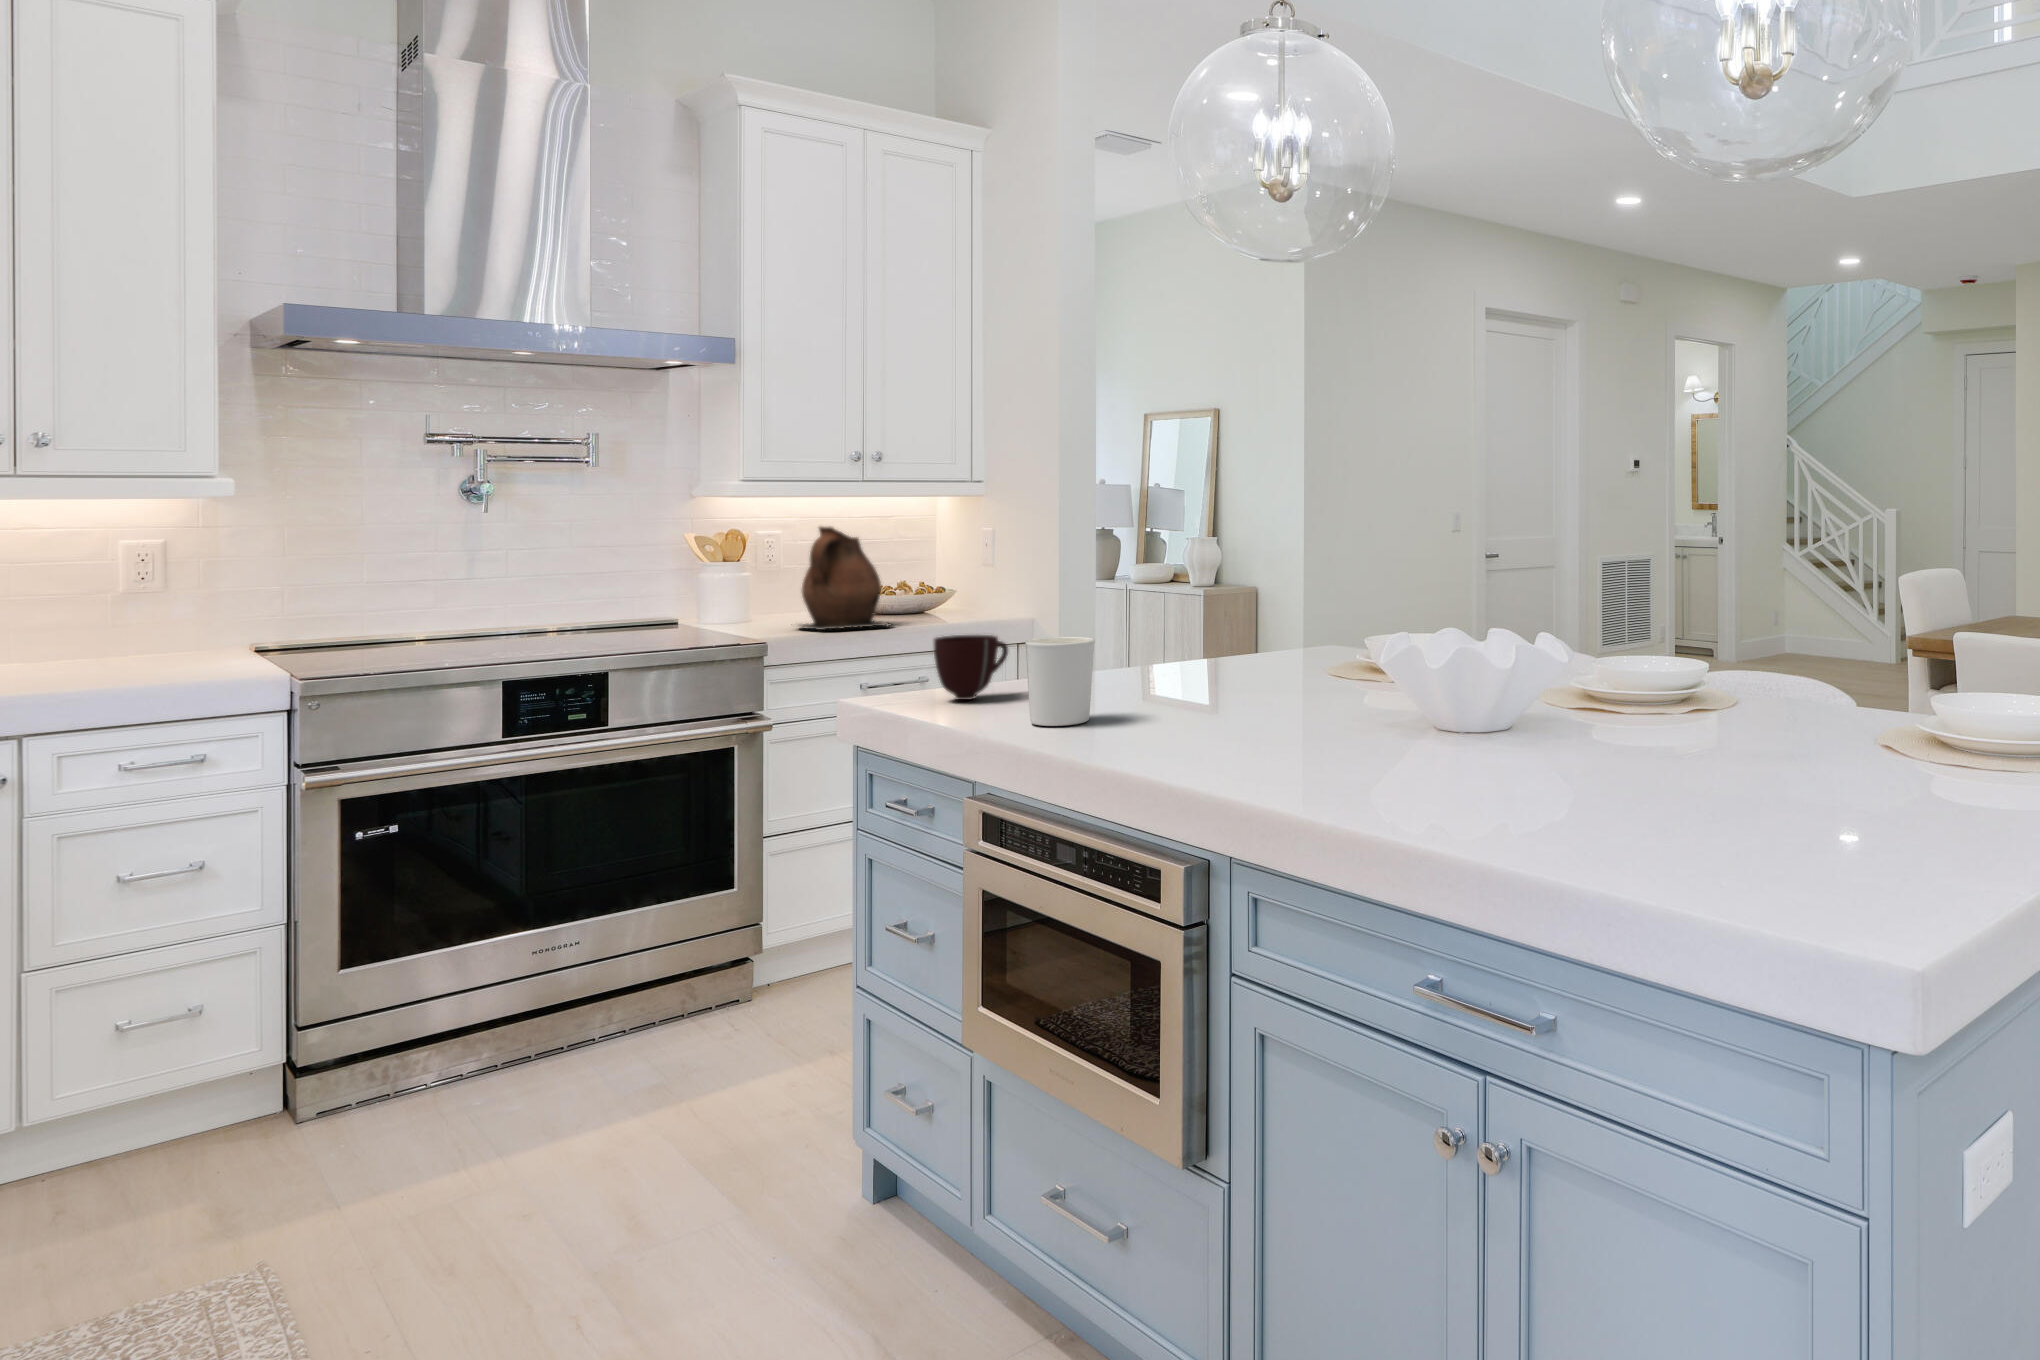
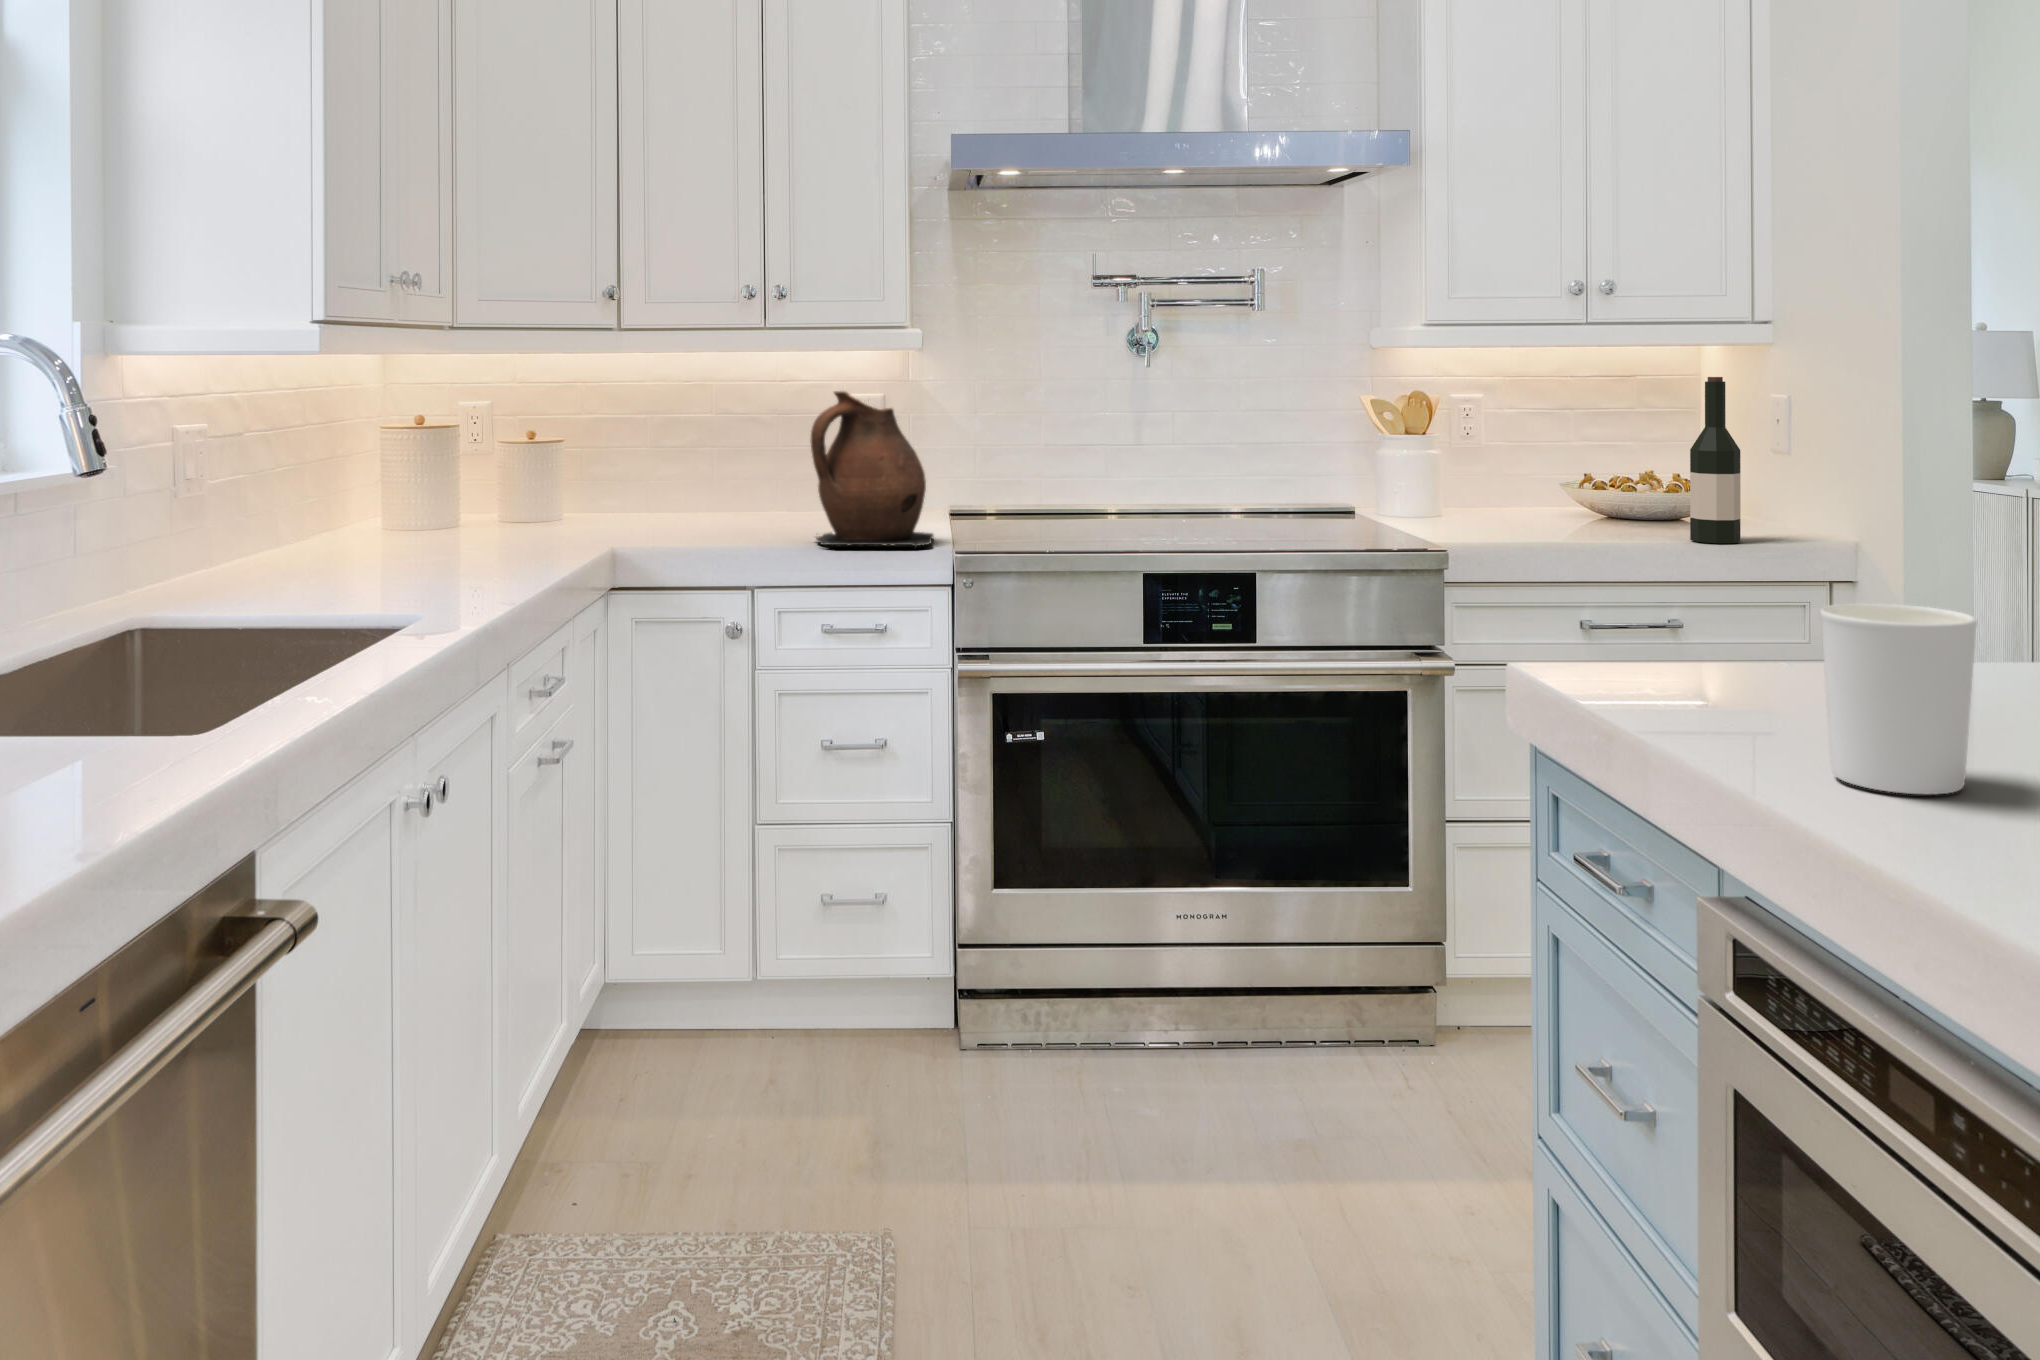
wine bottle: none [933,518,965,625] -> present [1690,377,1741,543]
ceramic pitcher: present [799,526,890,630] -> present [810,391,933,547]
mug: present [934,635,1008,700] -> none [1650,577,1793,699]

